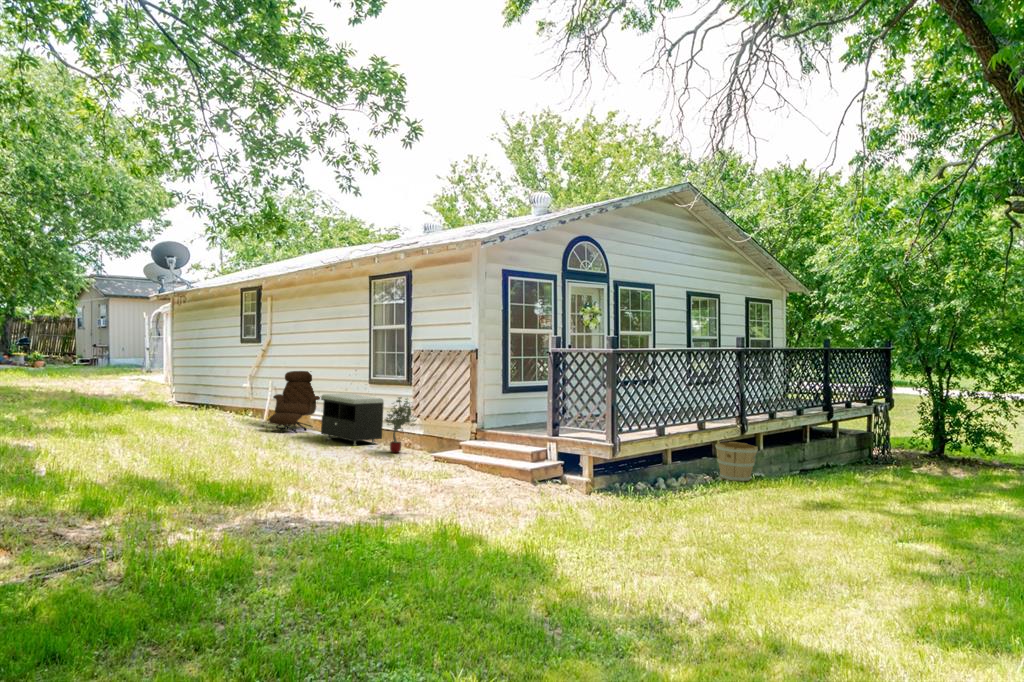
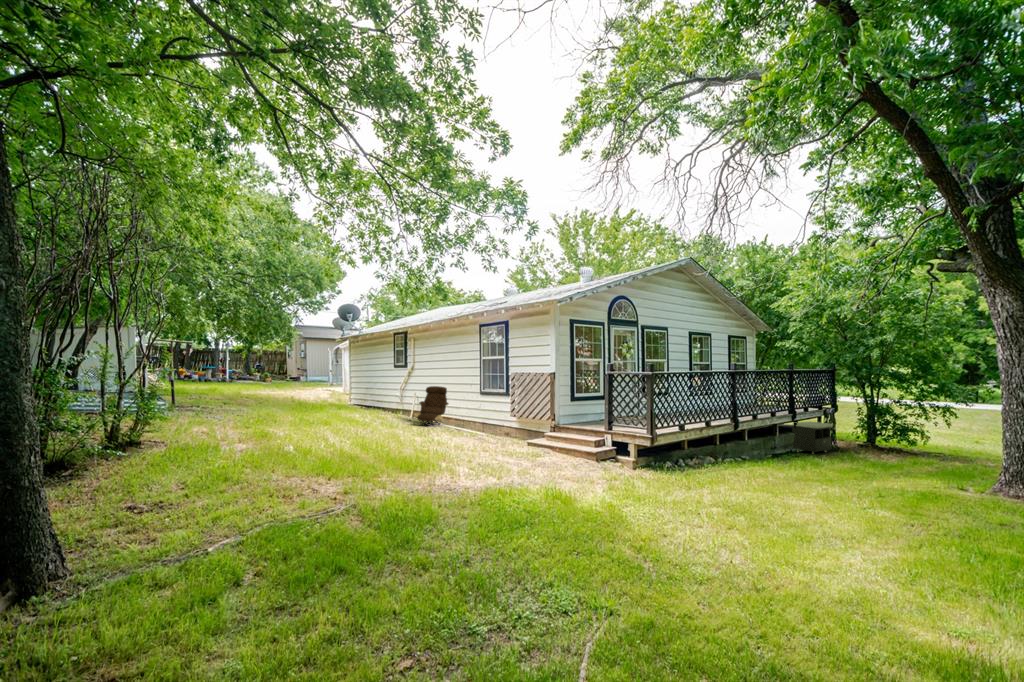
storage bench: present [321,394,384,445] -> present [792,421,833,454]
potted tree: present [385,397,417,453] -> none [492,403,514,440]
wooden bucket: present [716,442,758,481] -> none [716,434,746,462]

